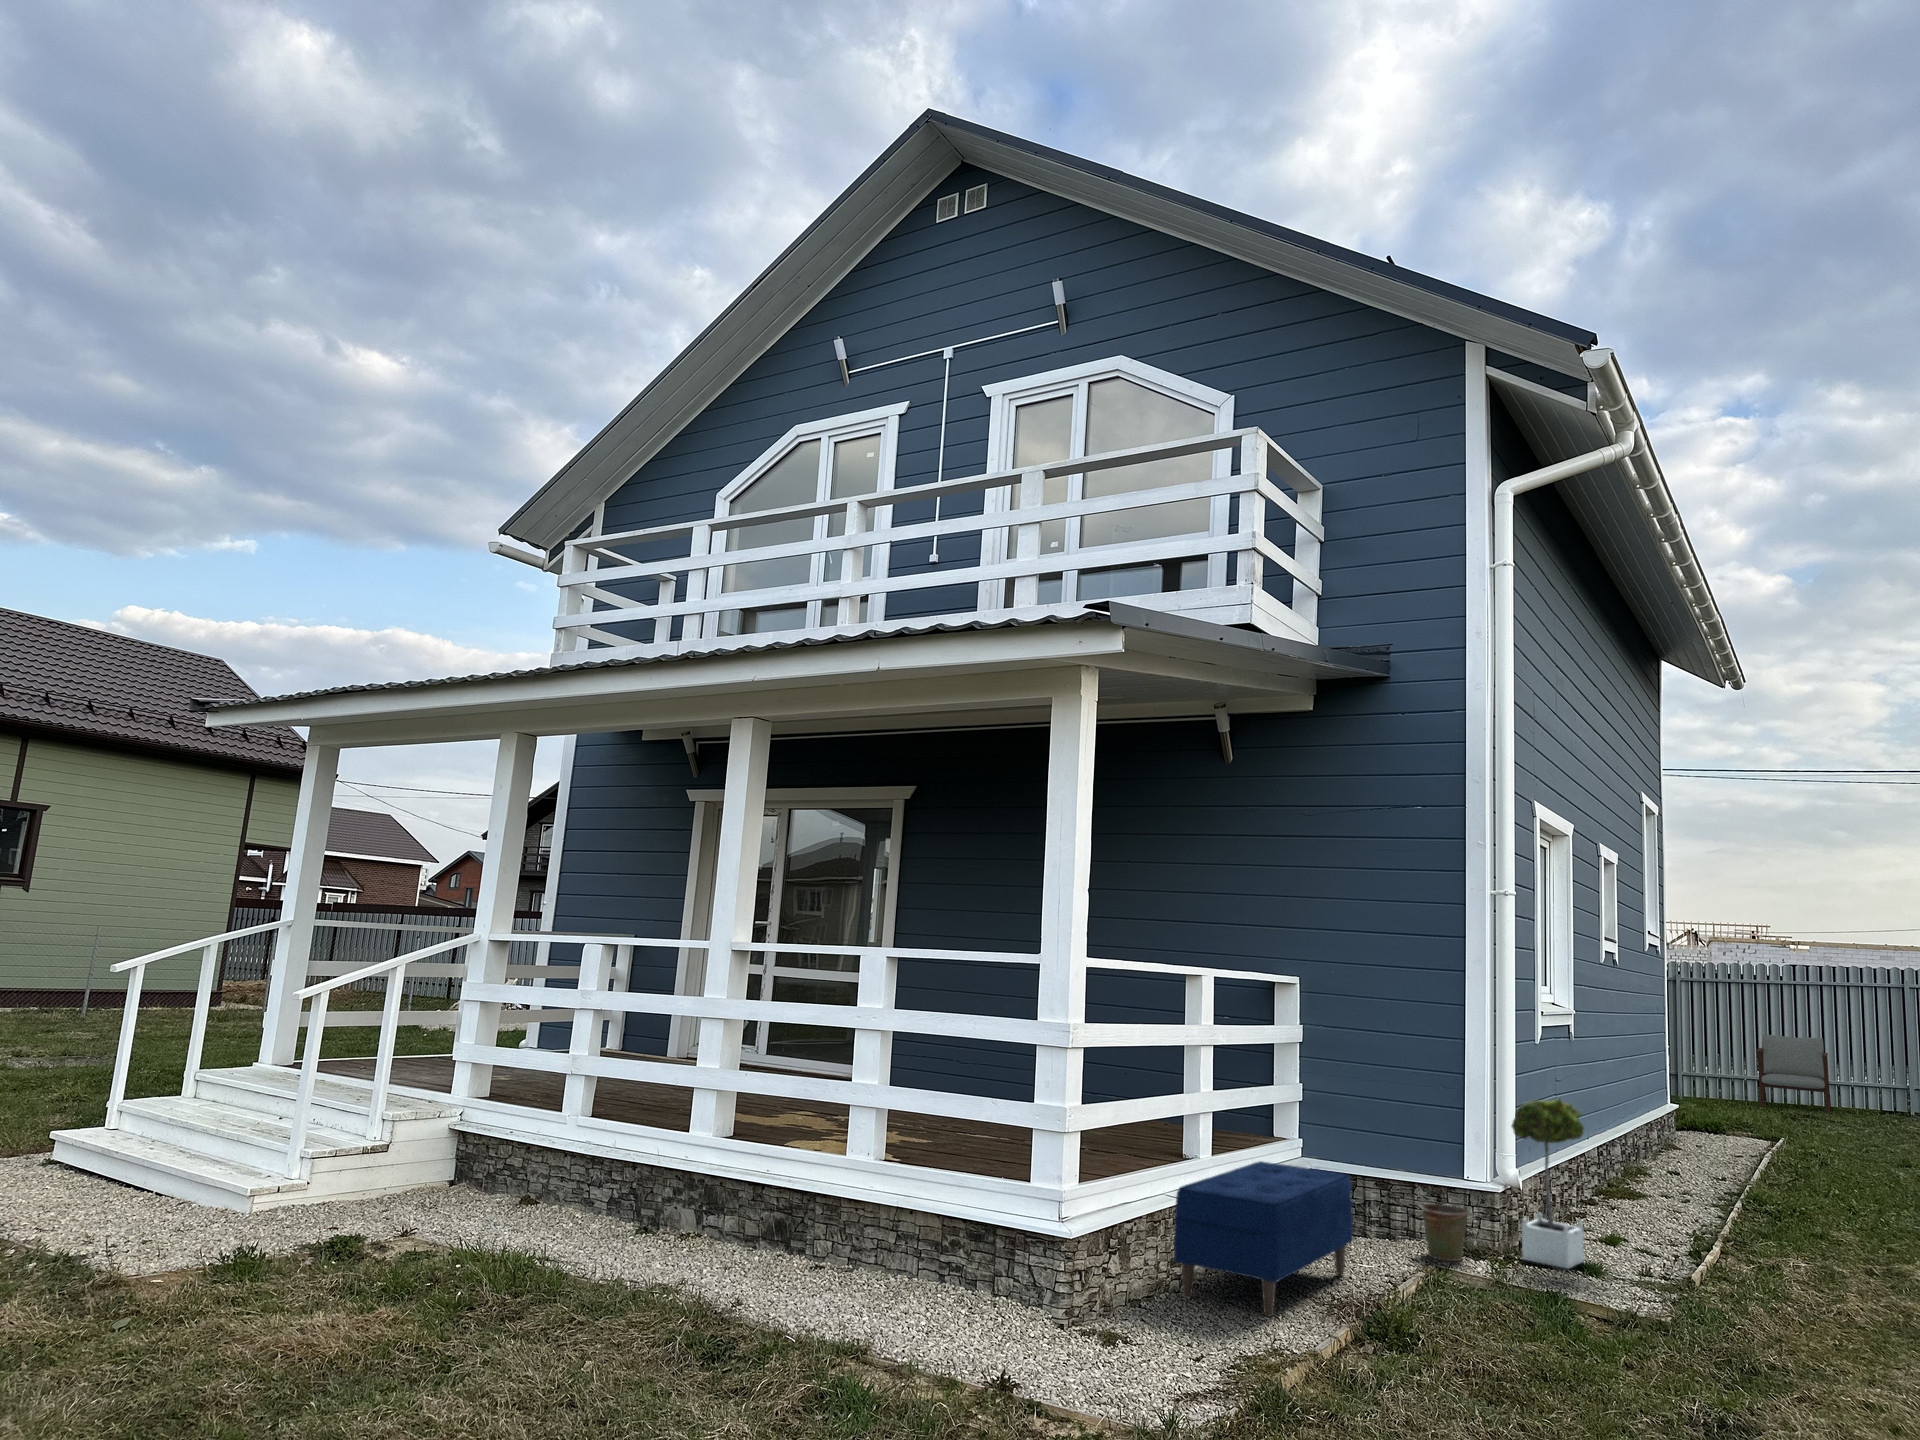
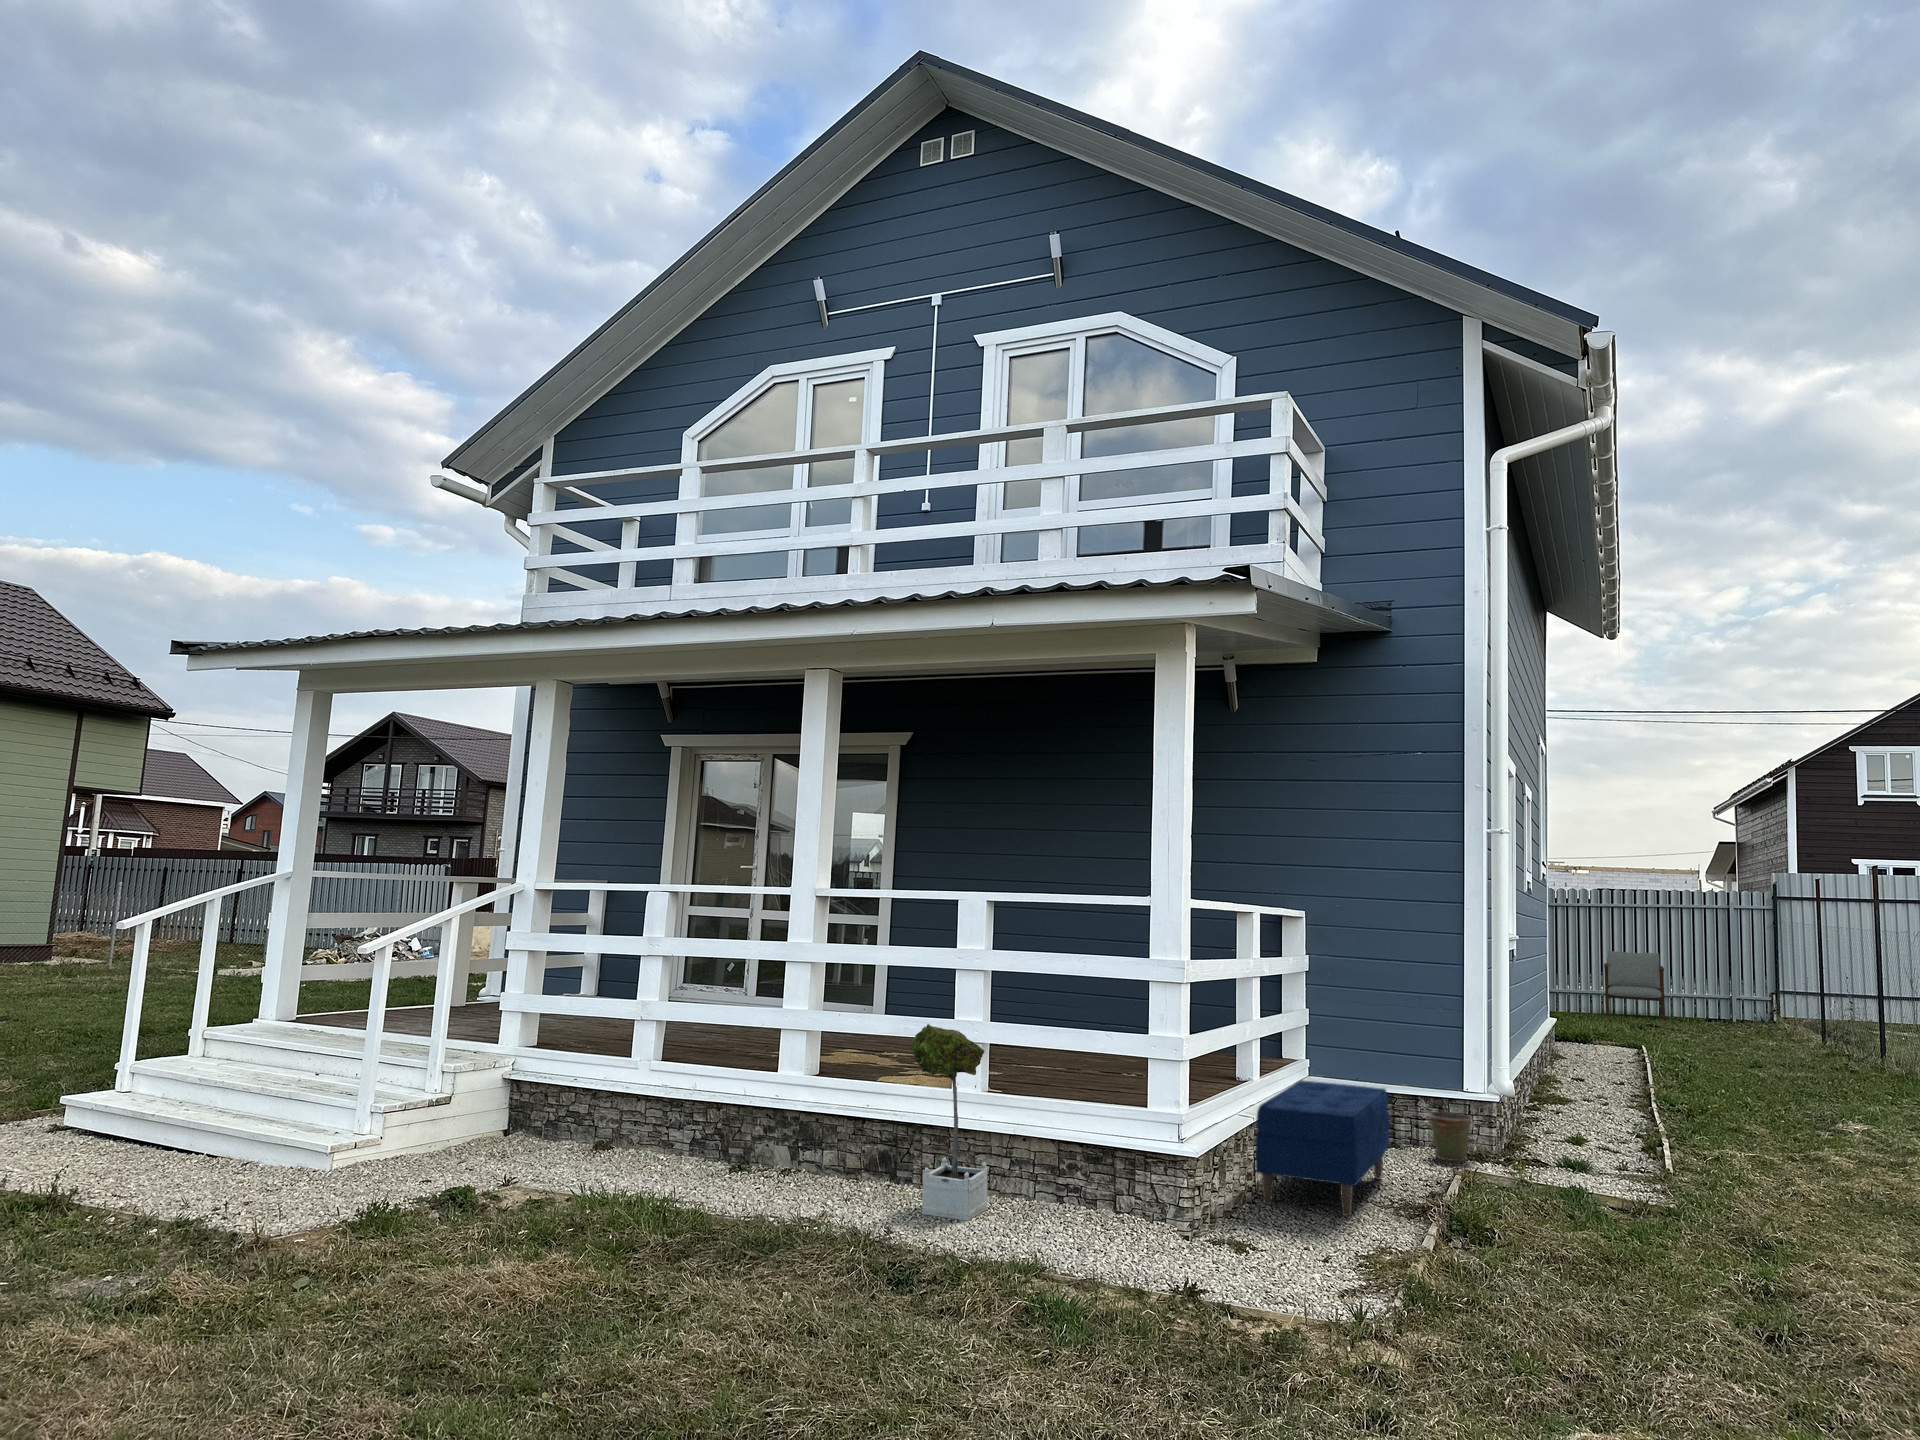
potted tree: present [1512,1099,1584,1268] -> present [912,1024,987,1221]

